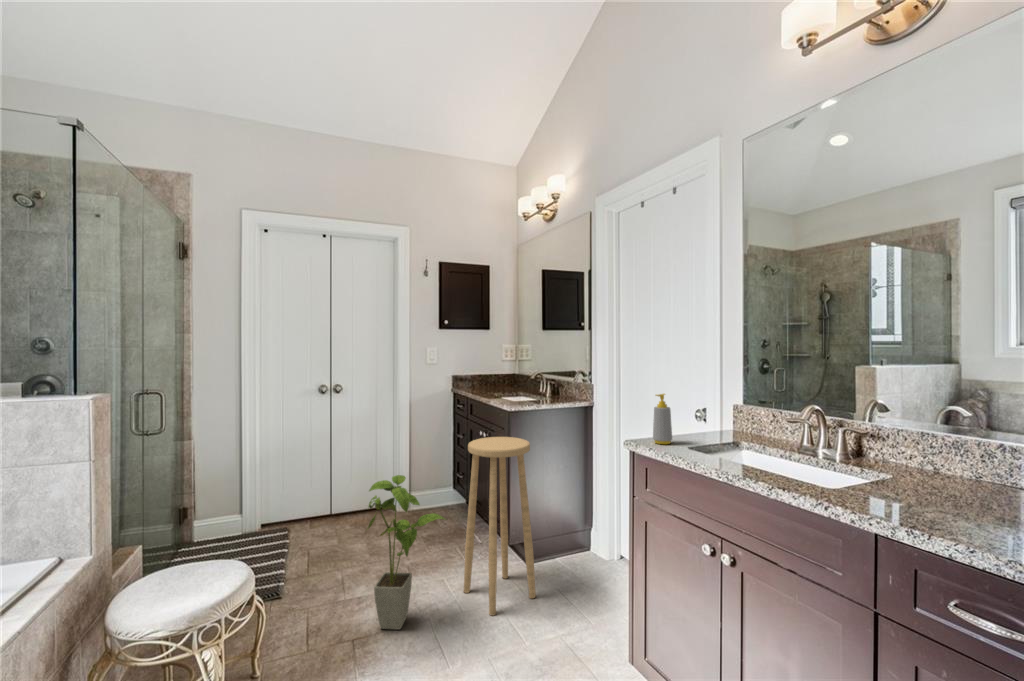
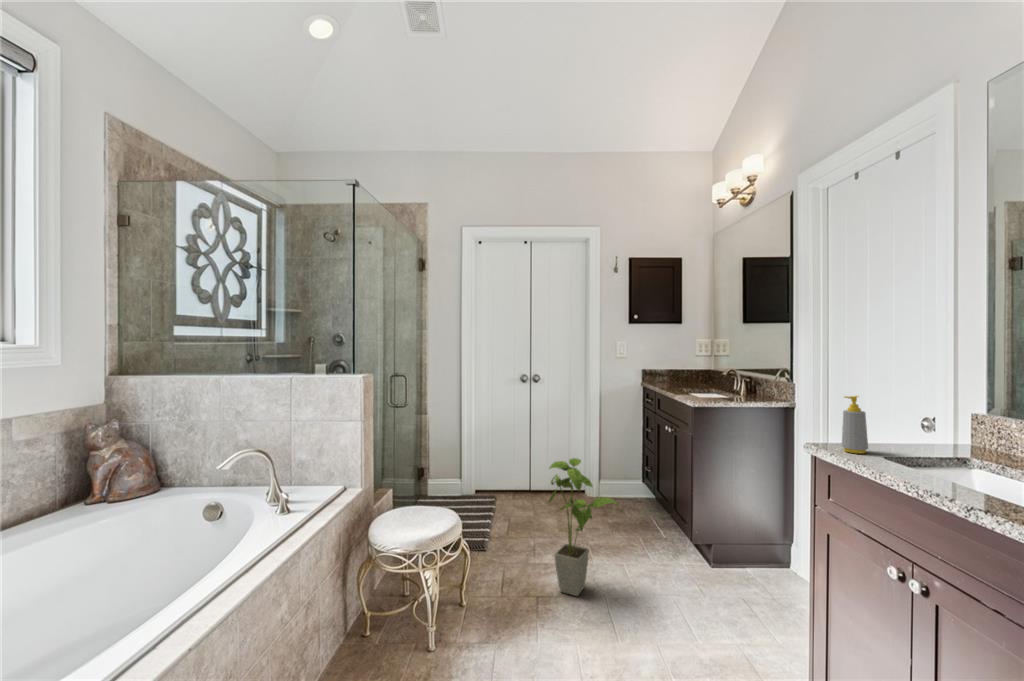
stool: present [464,437,536,615] -> none [640,432,716,606]

